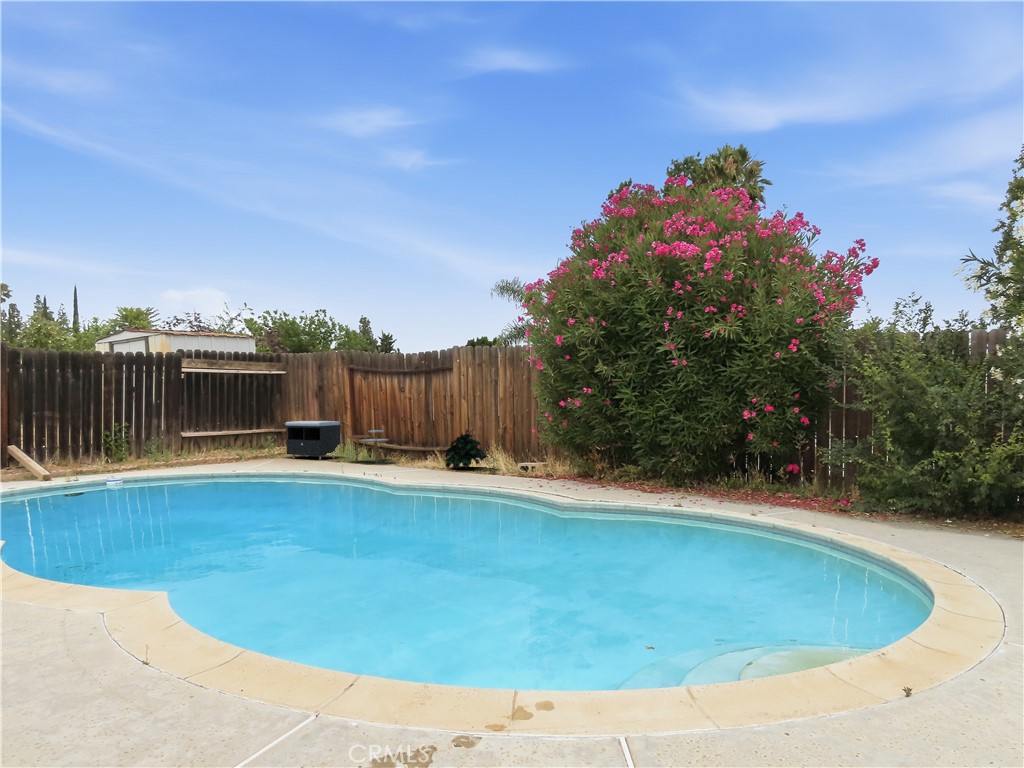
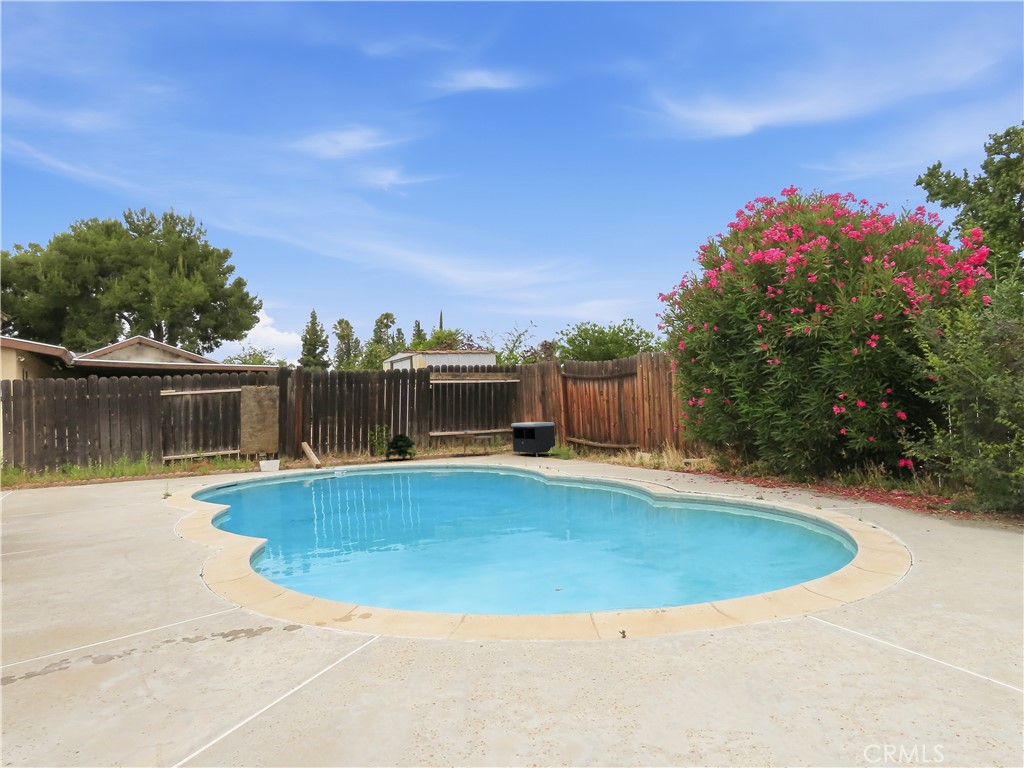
side table: present [346,430,389,463] -> present [456,431,493,456]
potted plant: present [445,434,487,469] -> present [385,434,416,459]

